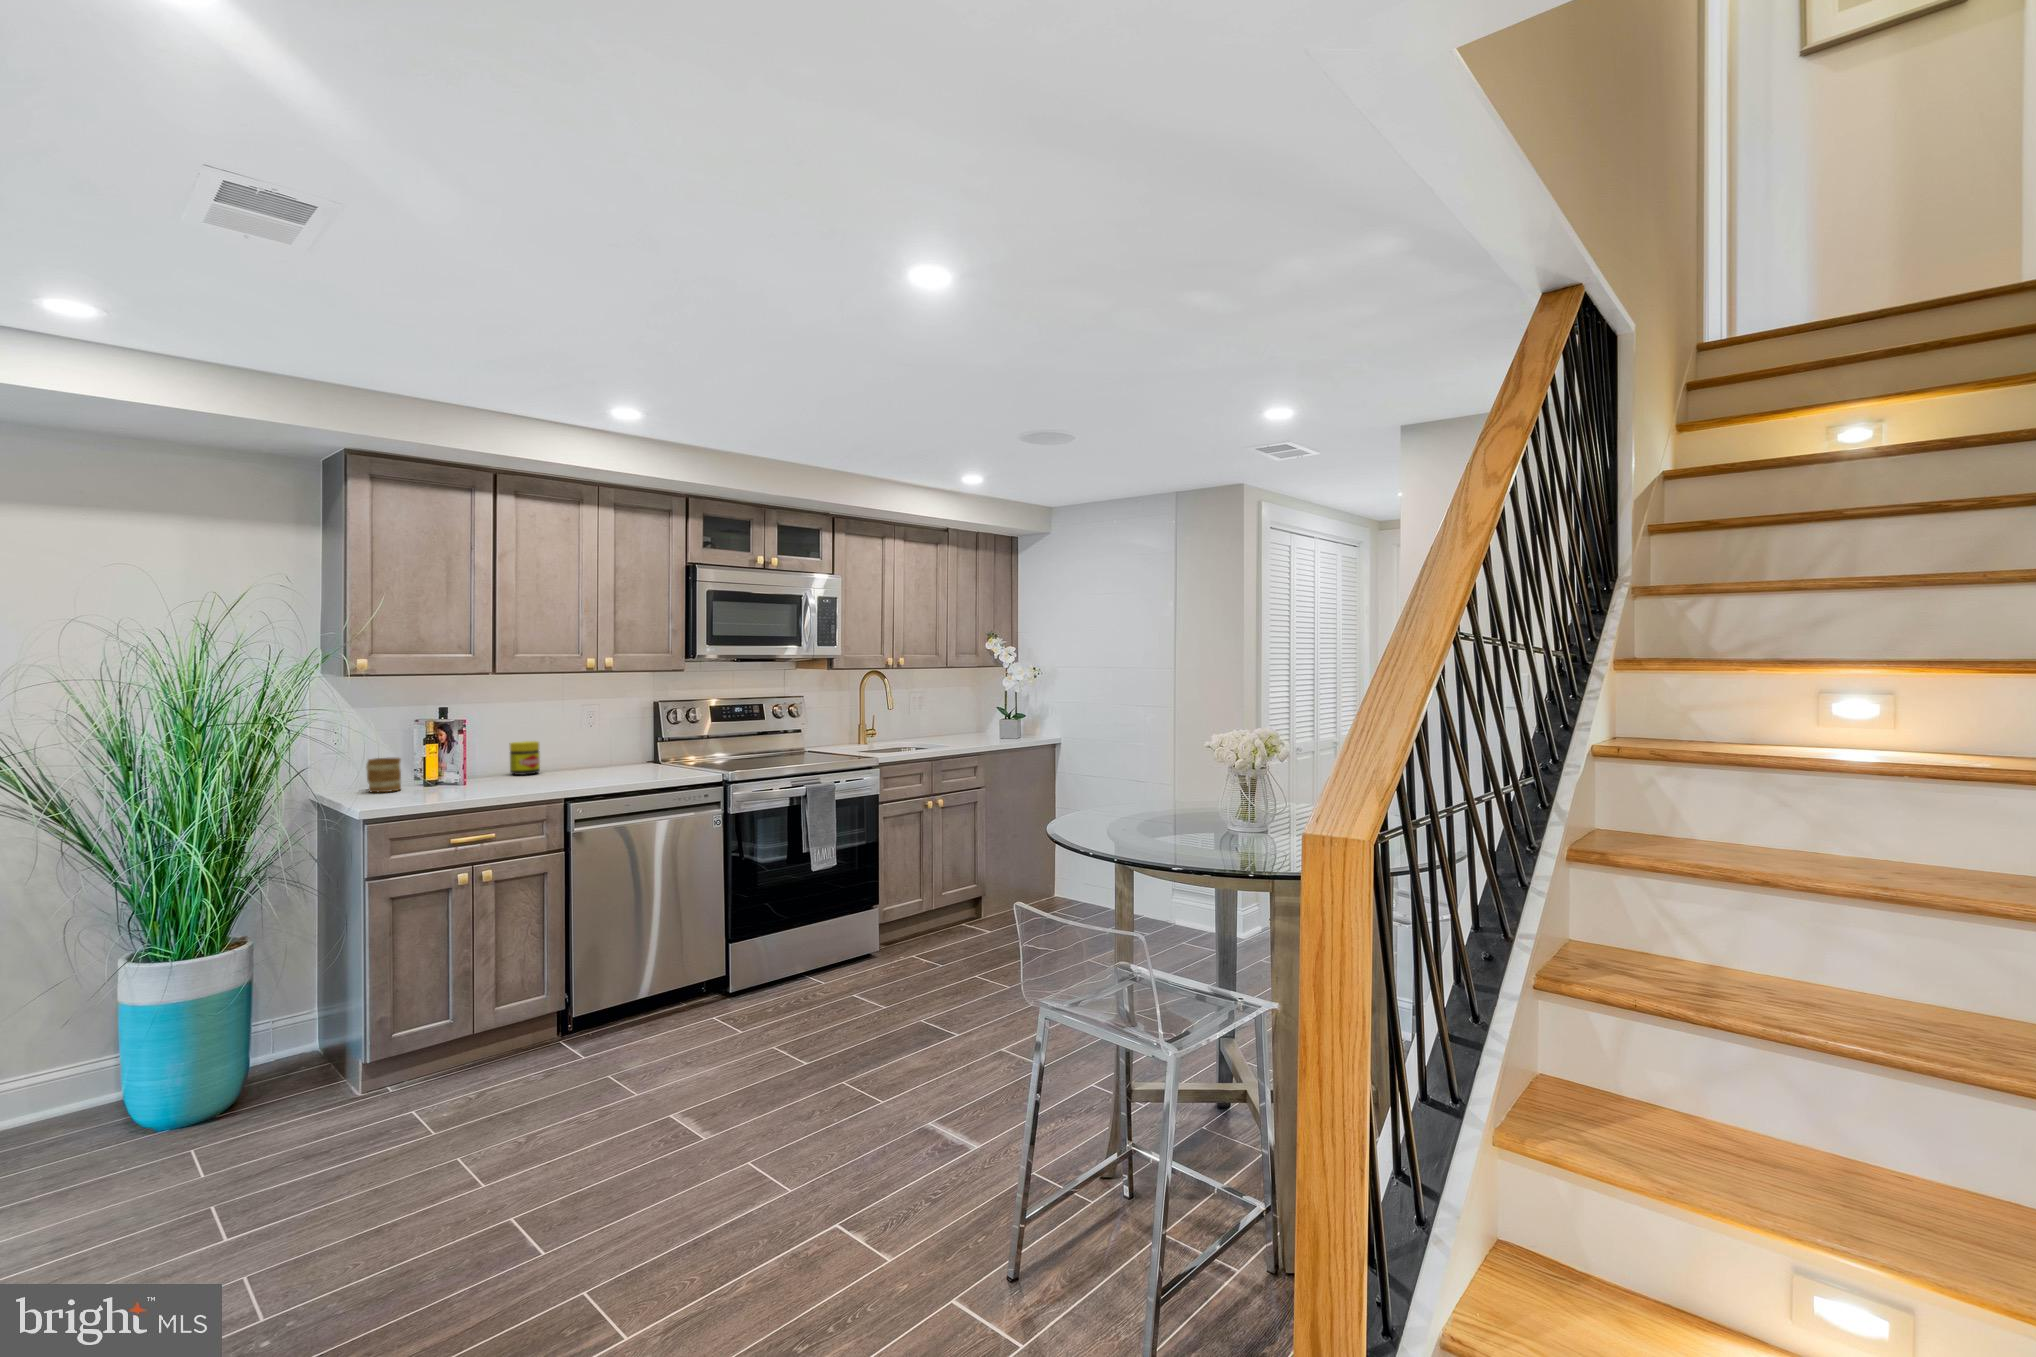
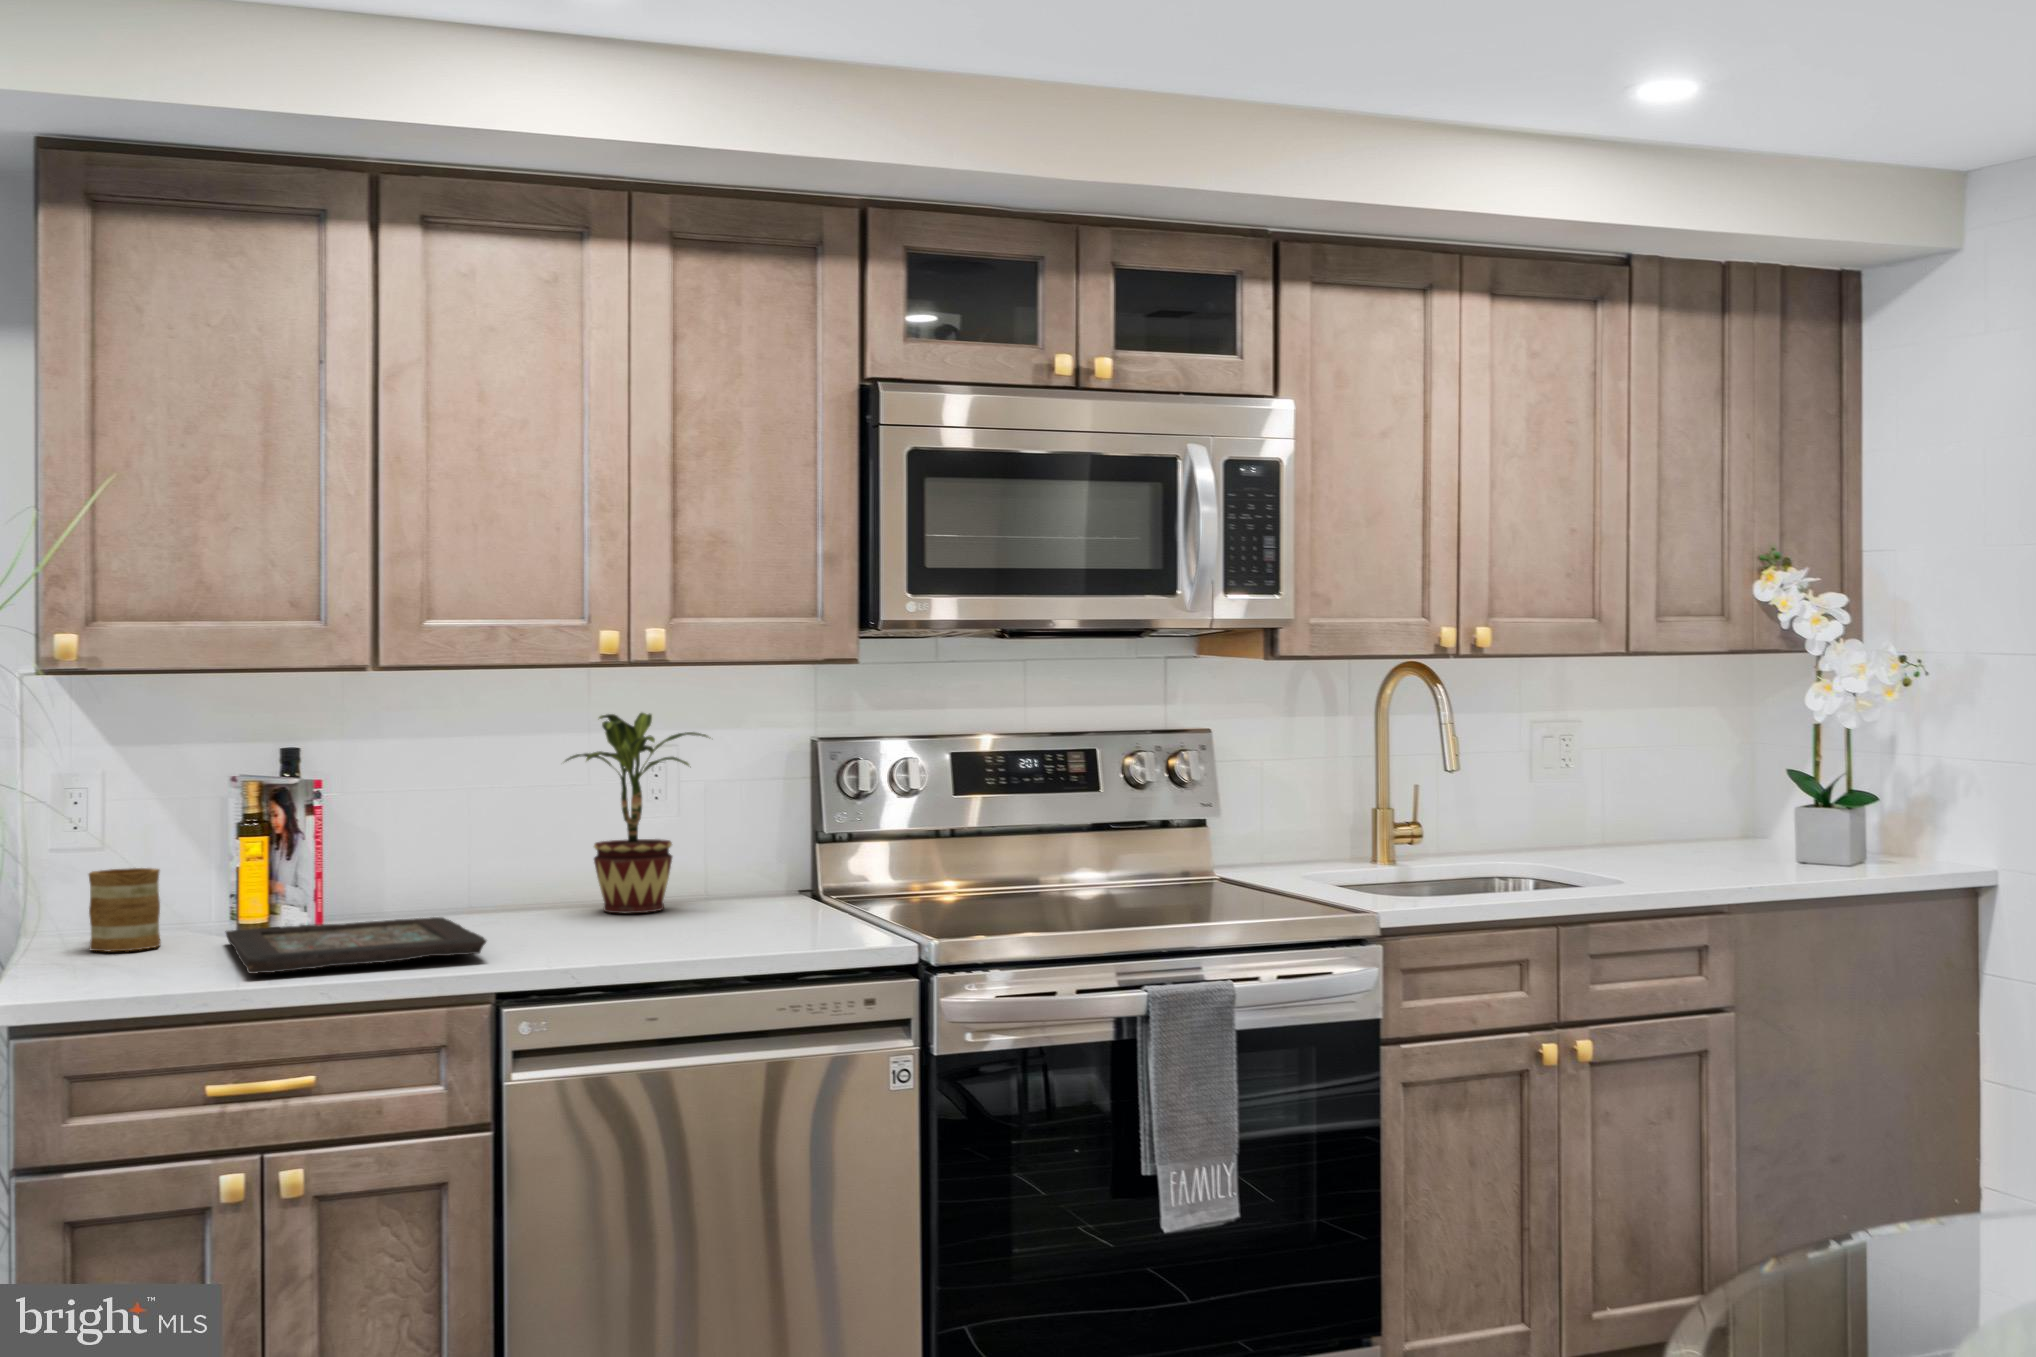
potted plant: none [562,690,624,770] -> present [565,713,711,913]
jar: present [510,741,540,775] -> none [441,836,506,919]
decorative tray: none [430,774,563,796] -> present [226,917,487,974]

